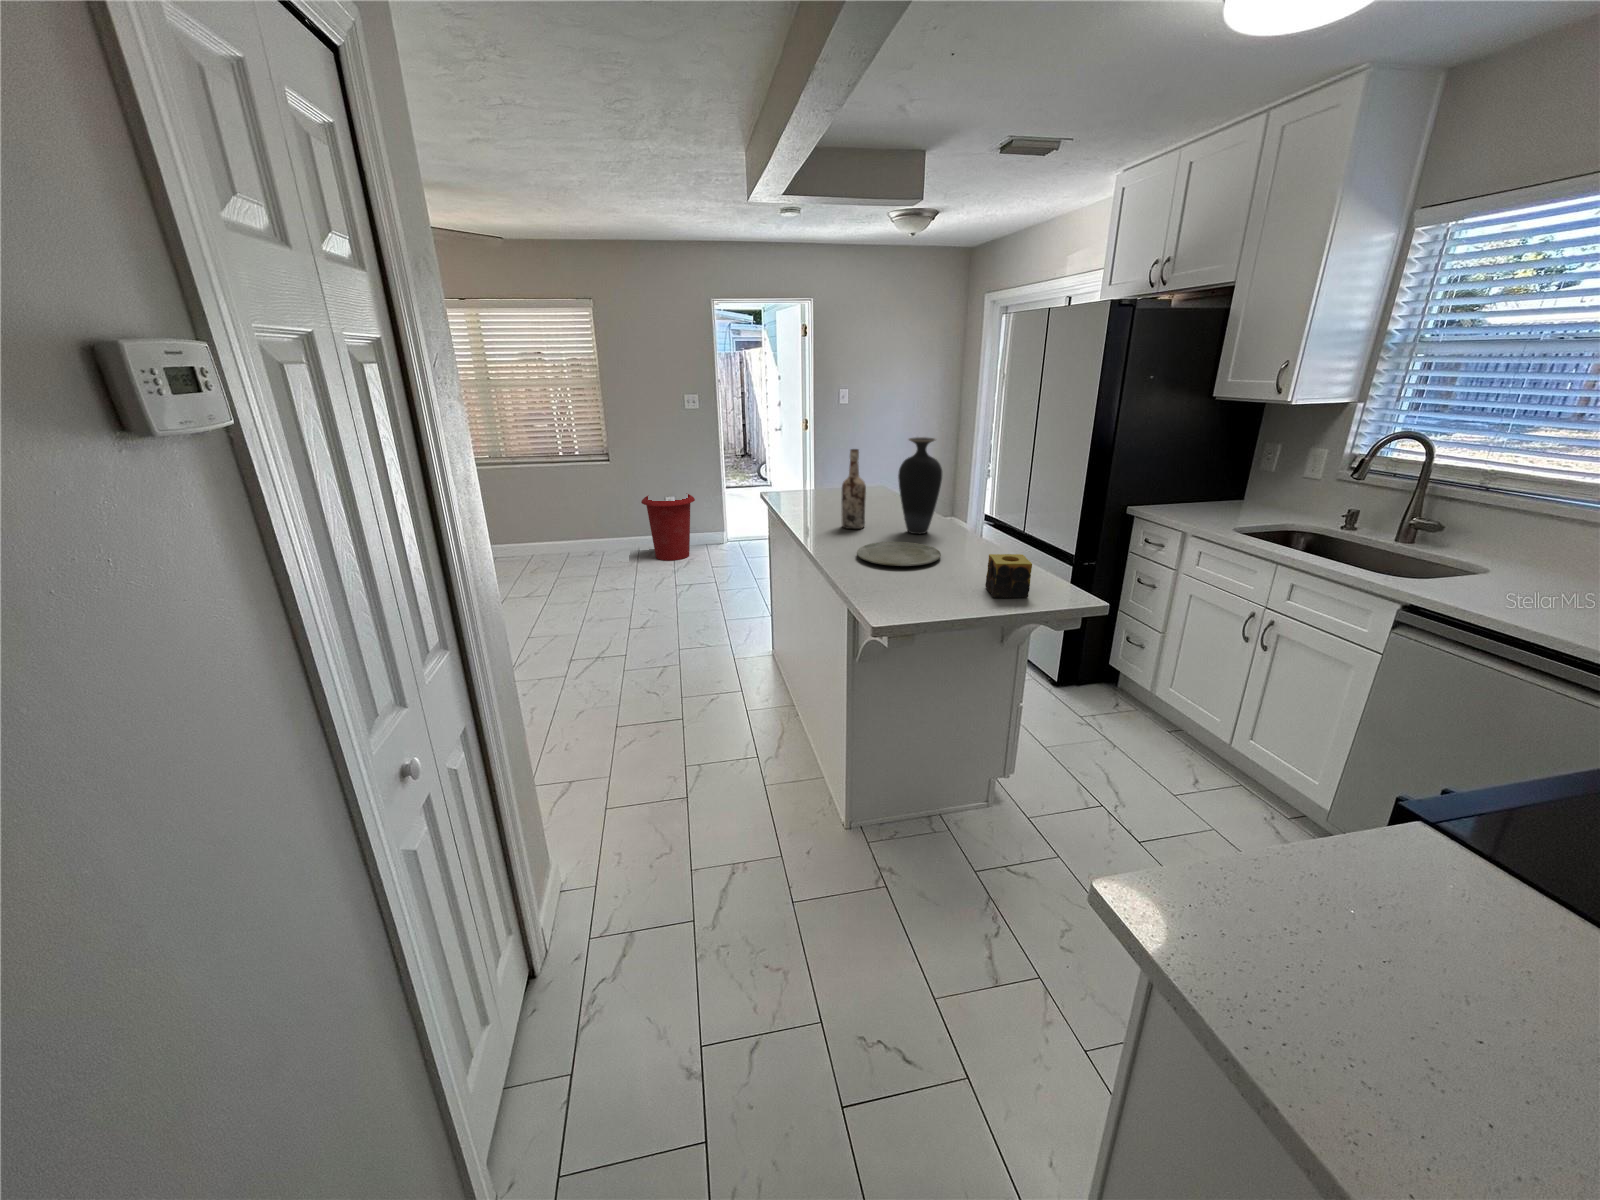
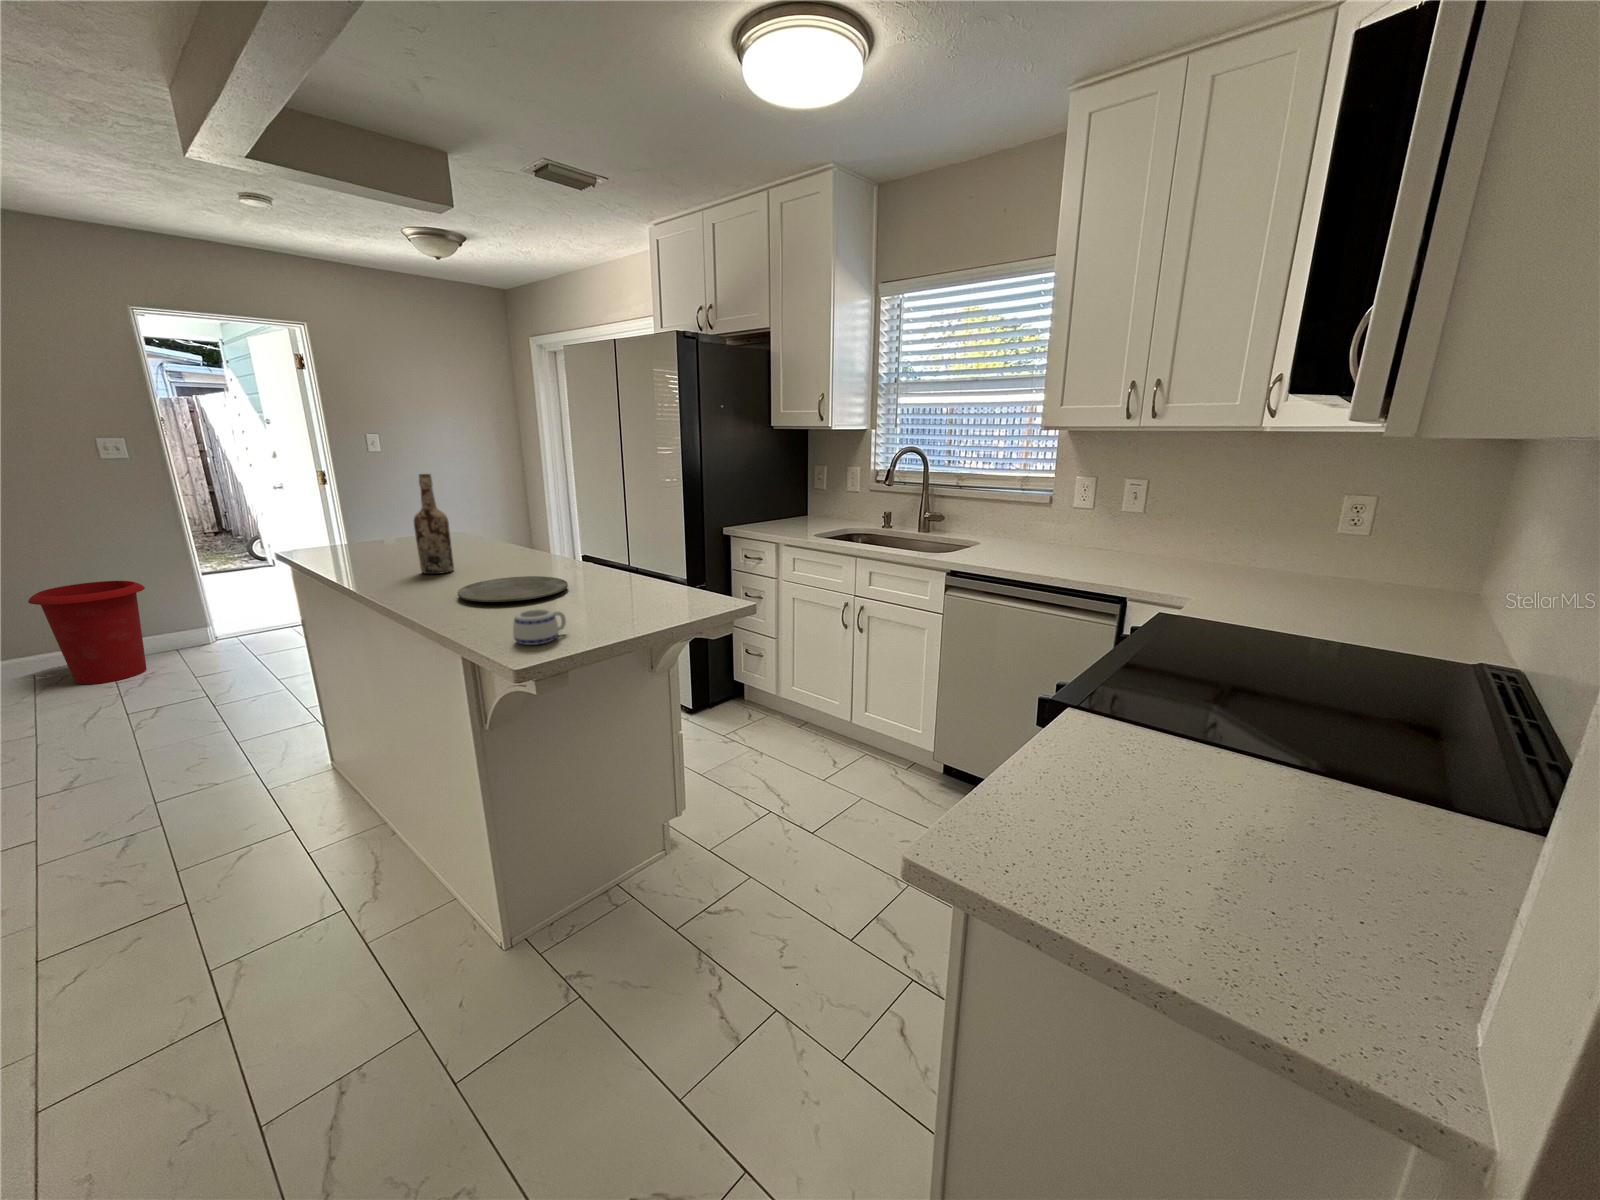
vase: present [898,437,942,534] -> none [491,457,546,569]
candle: present [985,554,1032,598] -> none [632,564,684,613]
mug: none [878,580,920,610] -> present [513,609,566,645]

